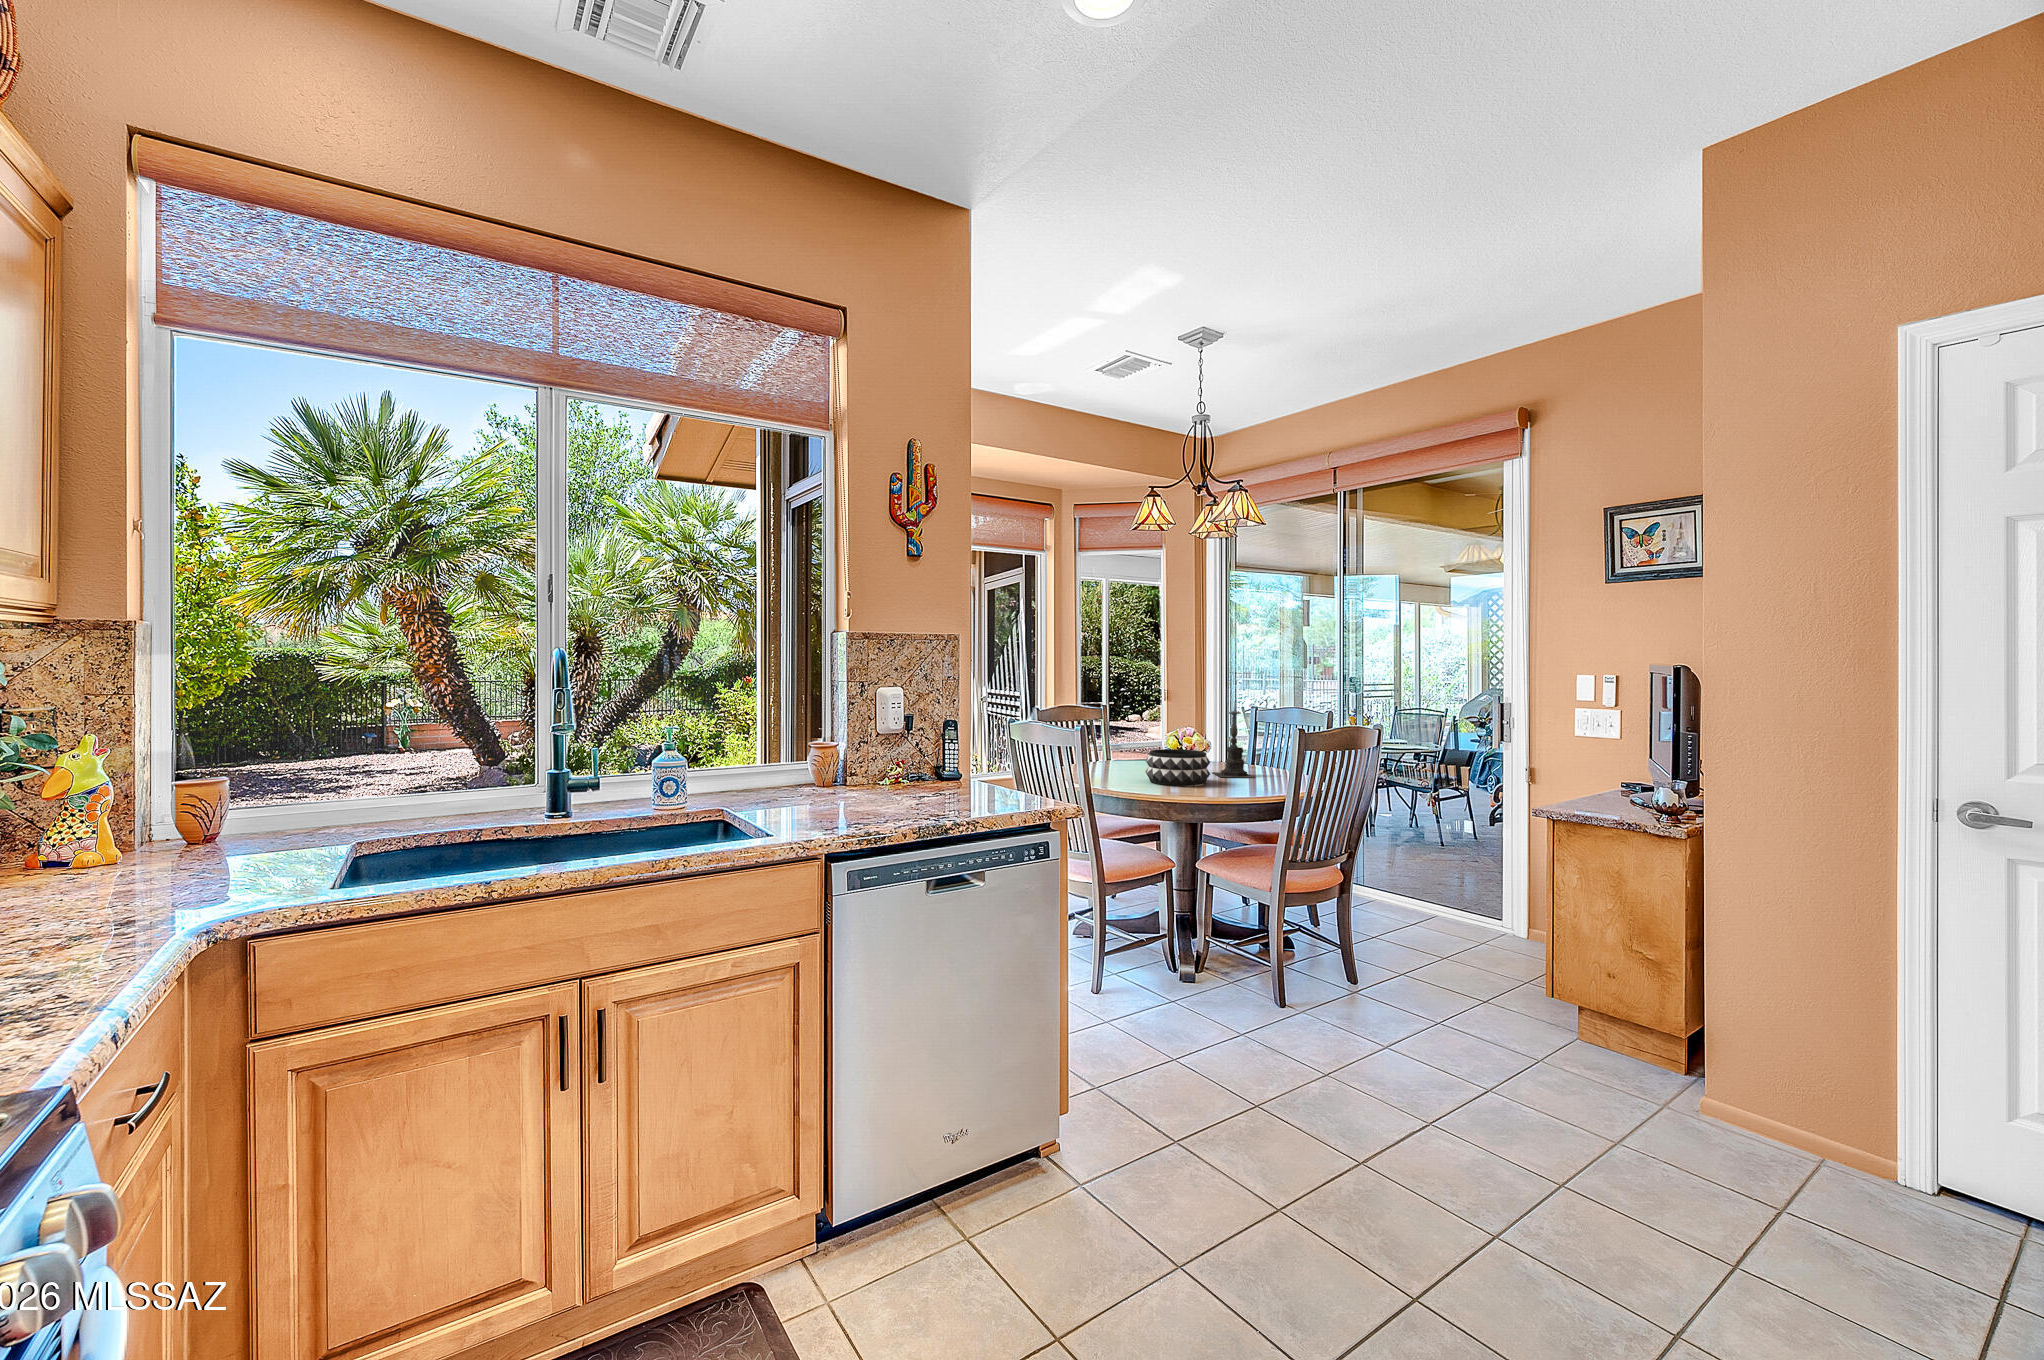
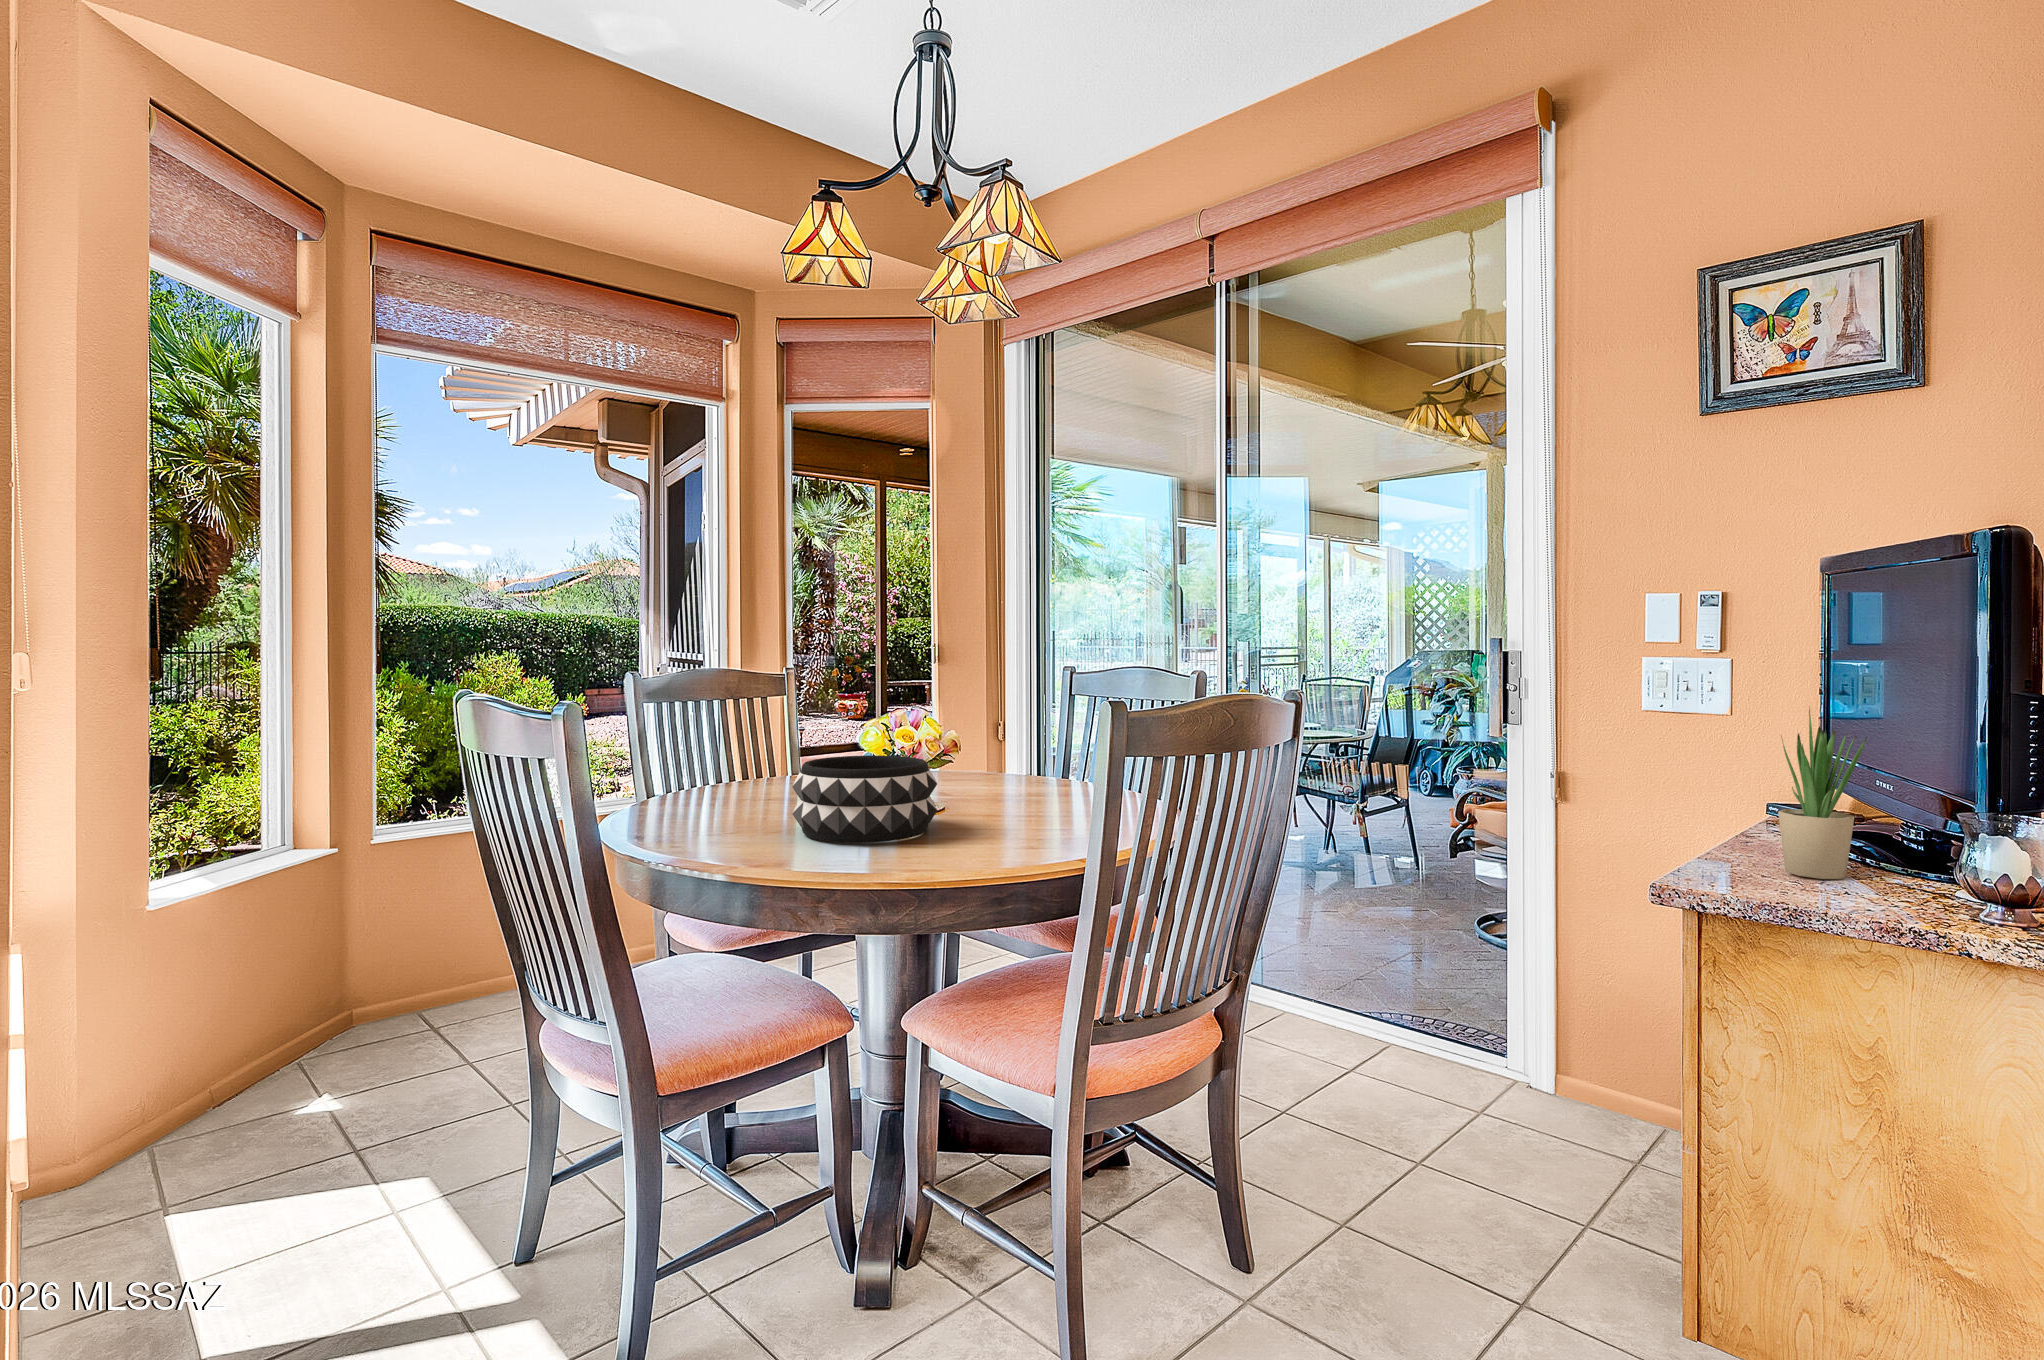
candle holder: present [1212,703,1254,777] -> none [961,651,1045,812]
potted plant: none [1602,735,1636,811] -> present [1778,708,1867,879]

